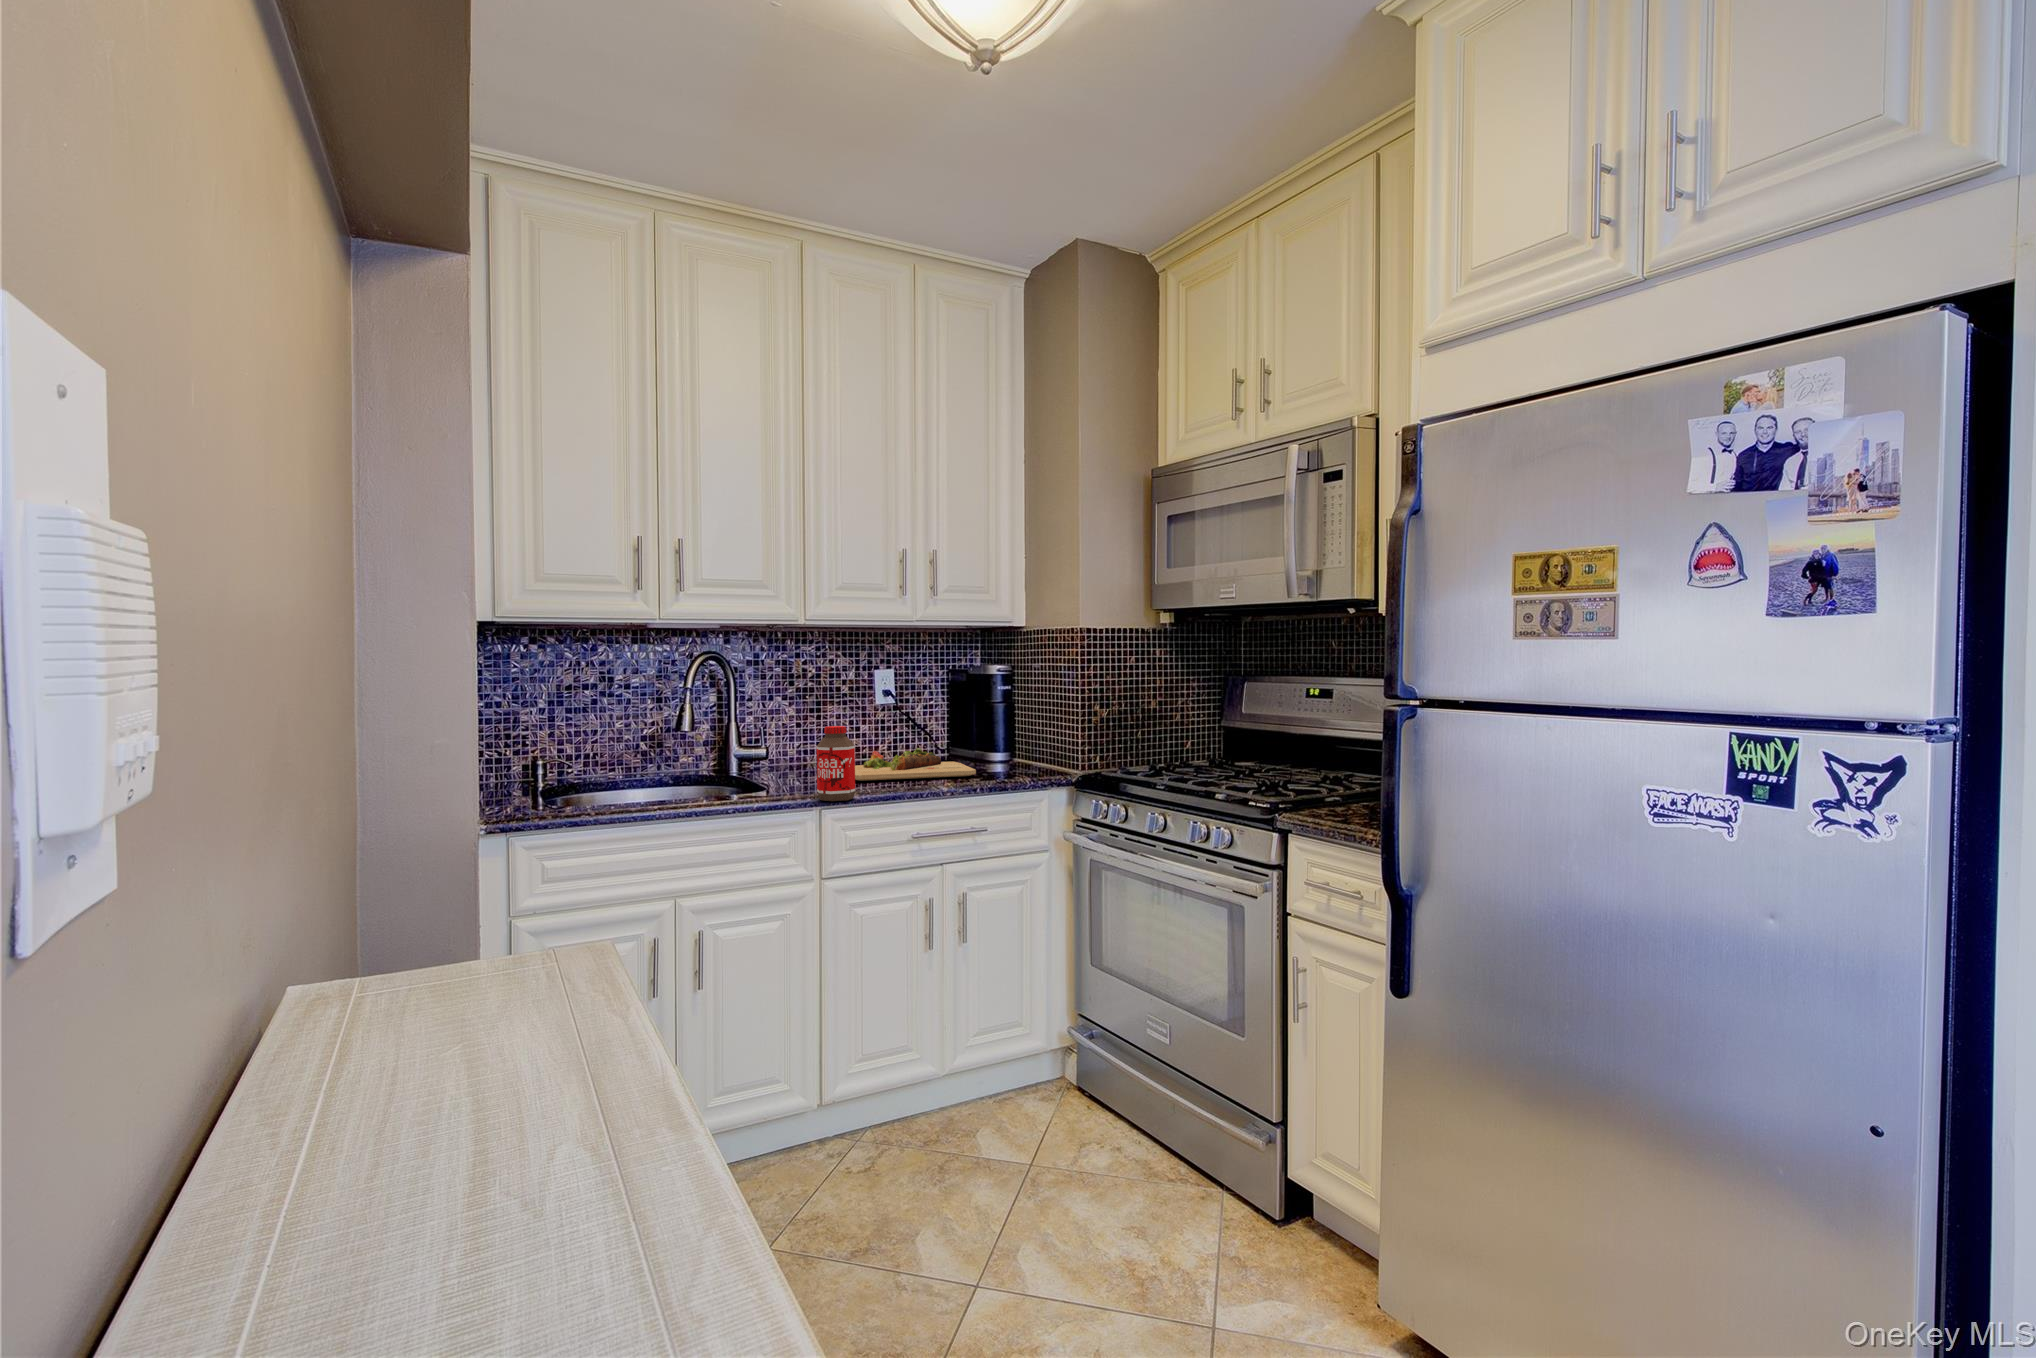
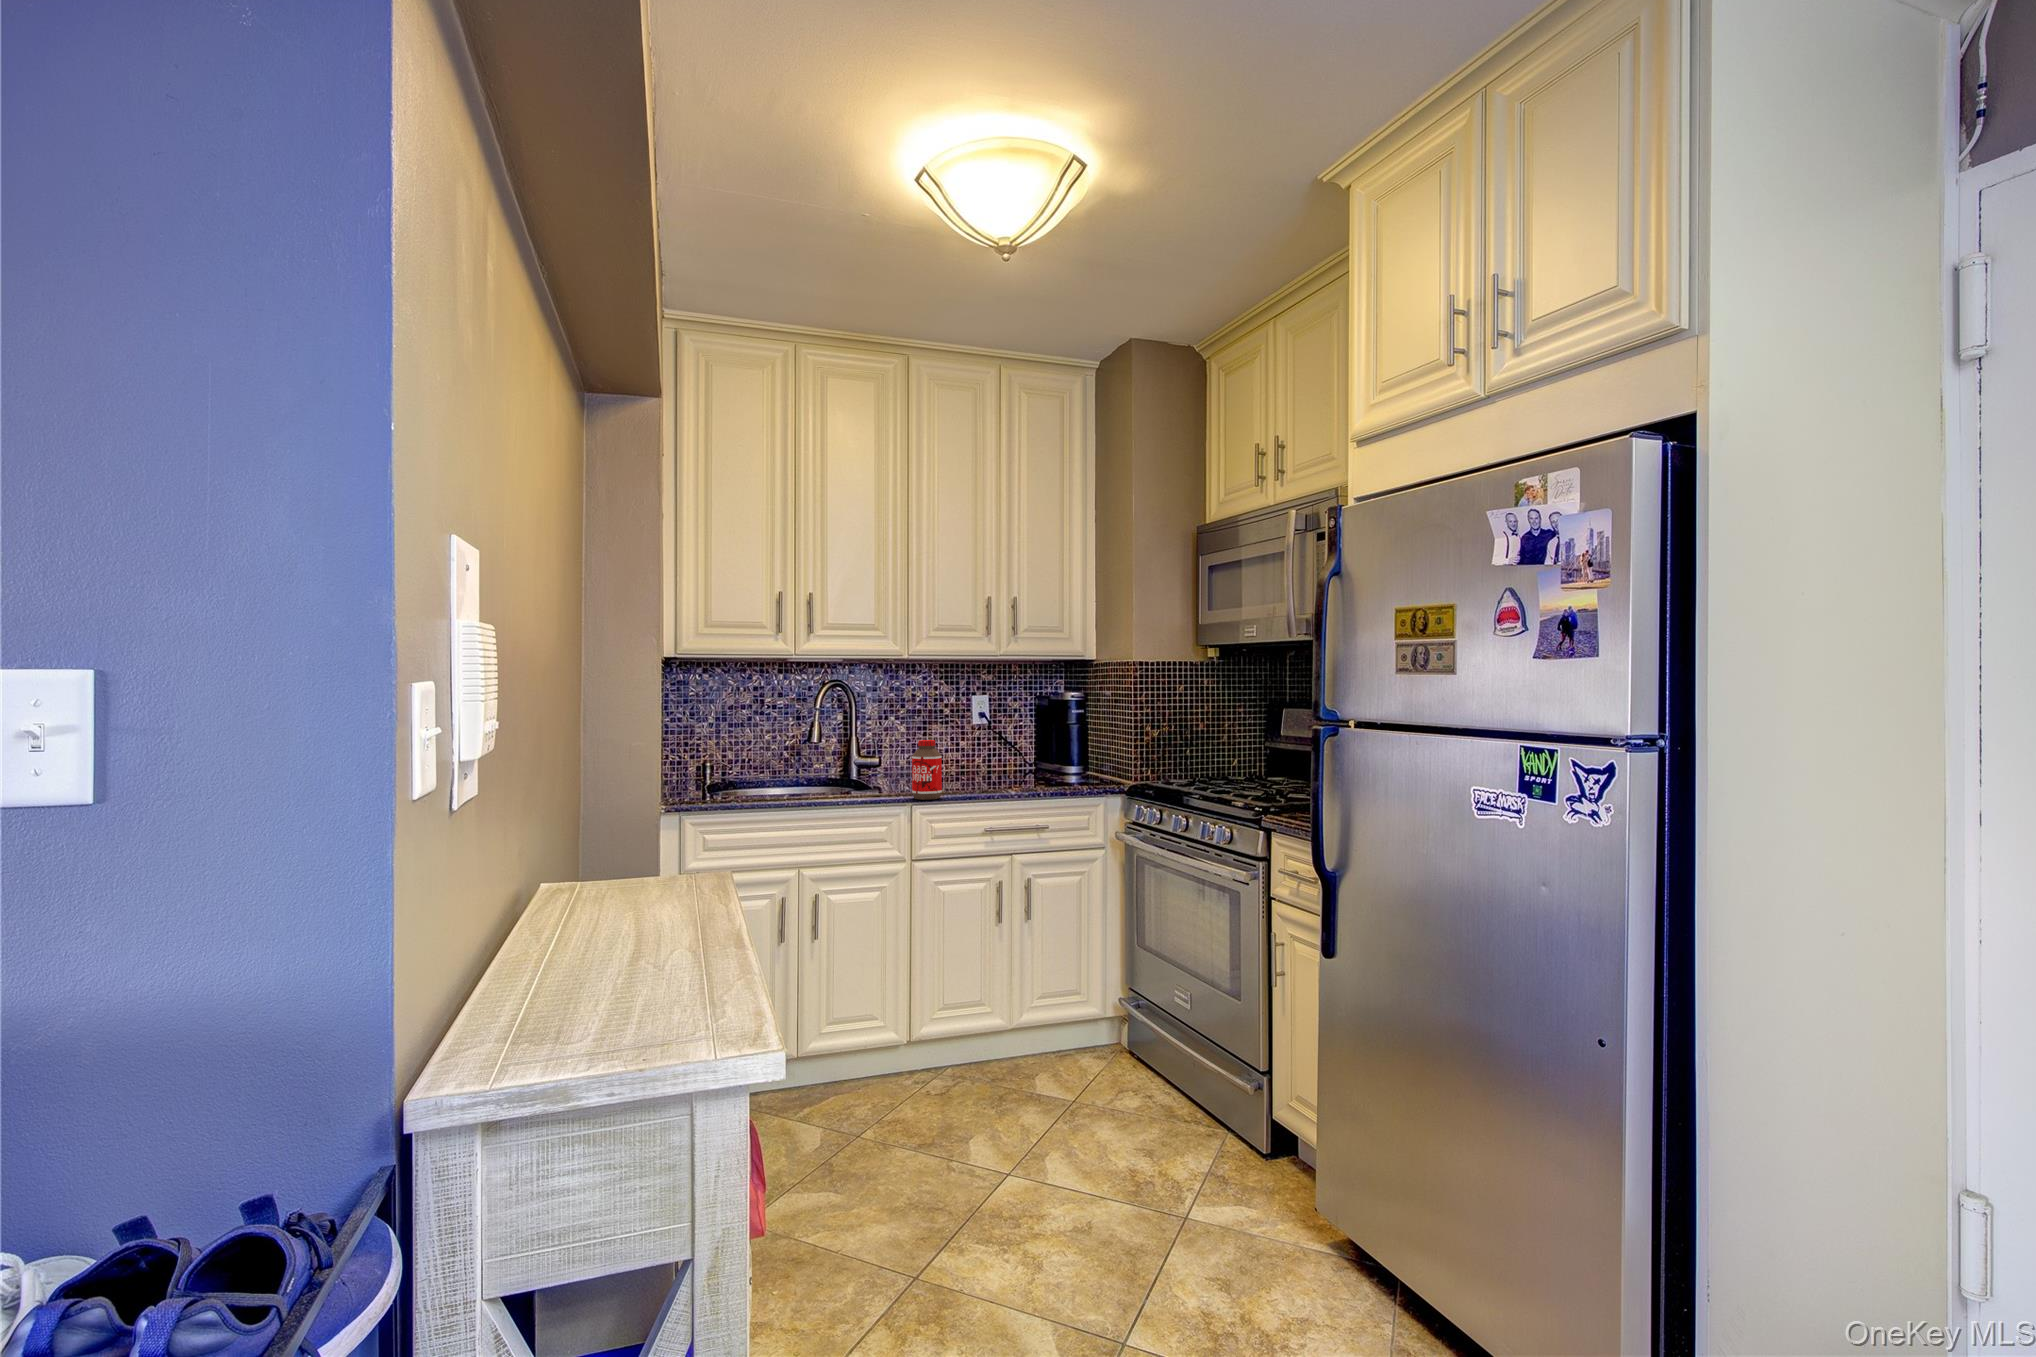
cutting board: present [855,748,976,781] -> none [944,761,1048,786]

